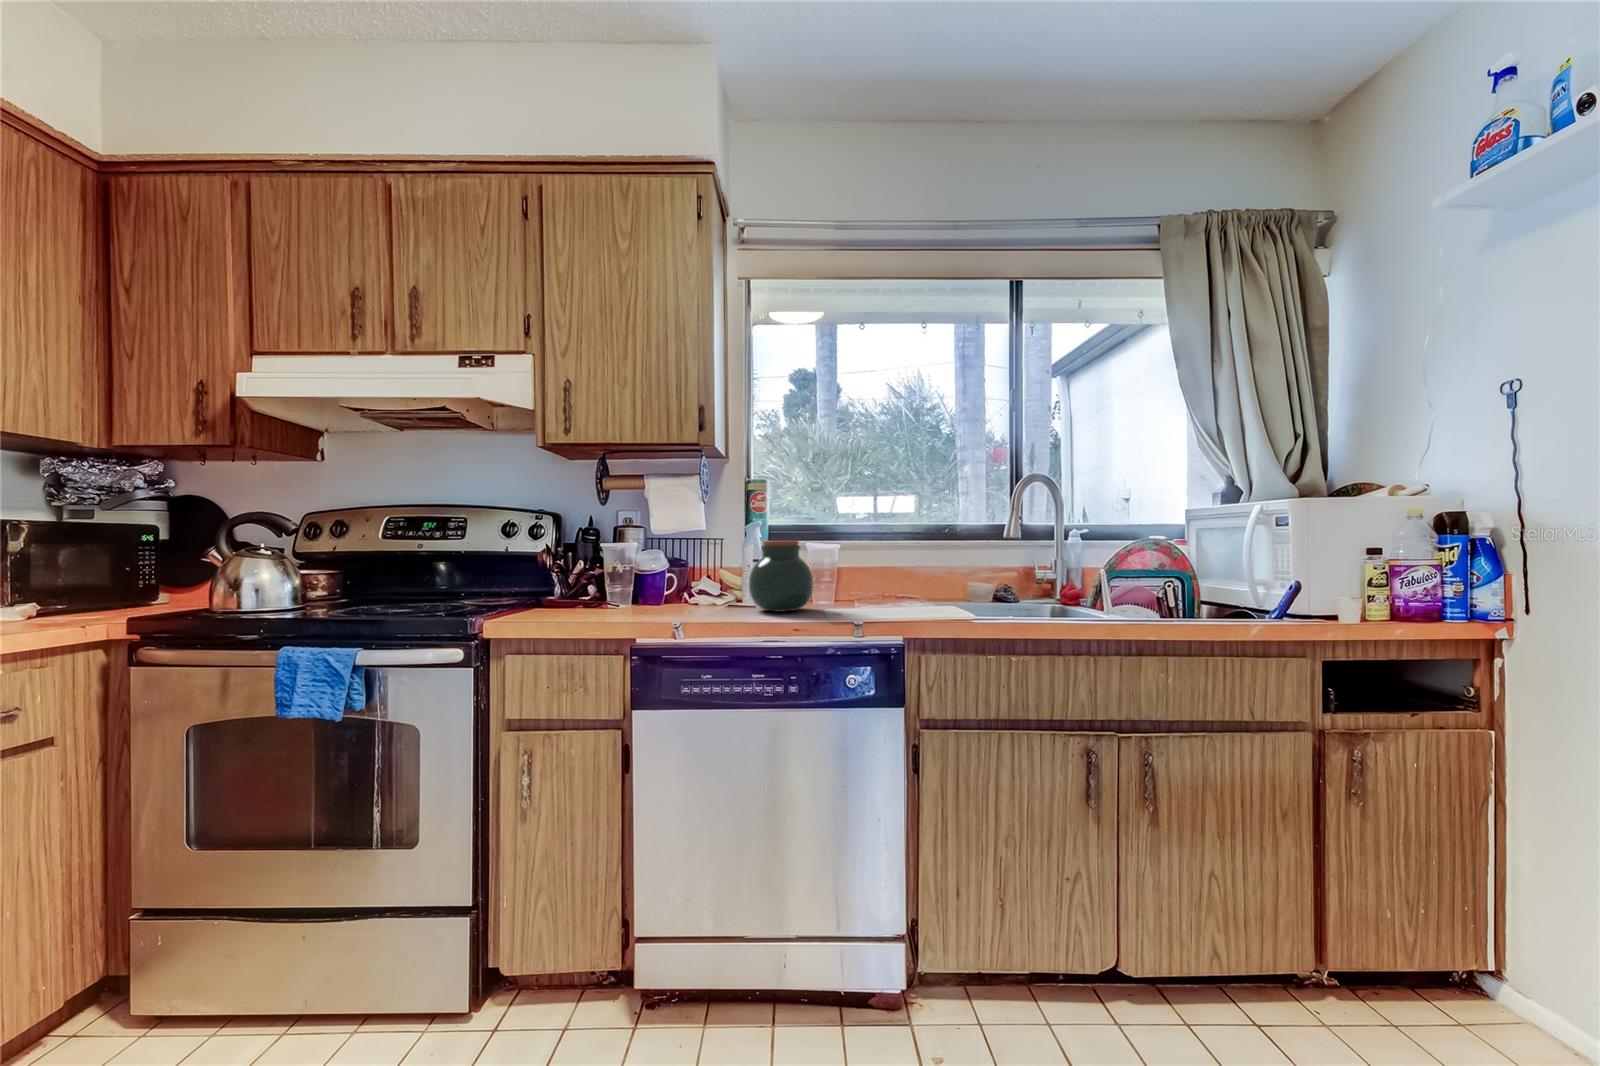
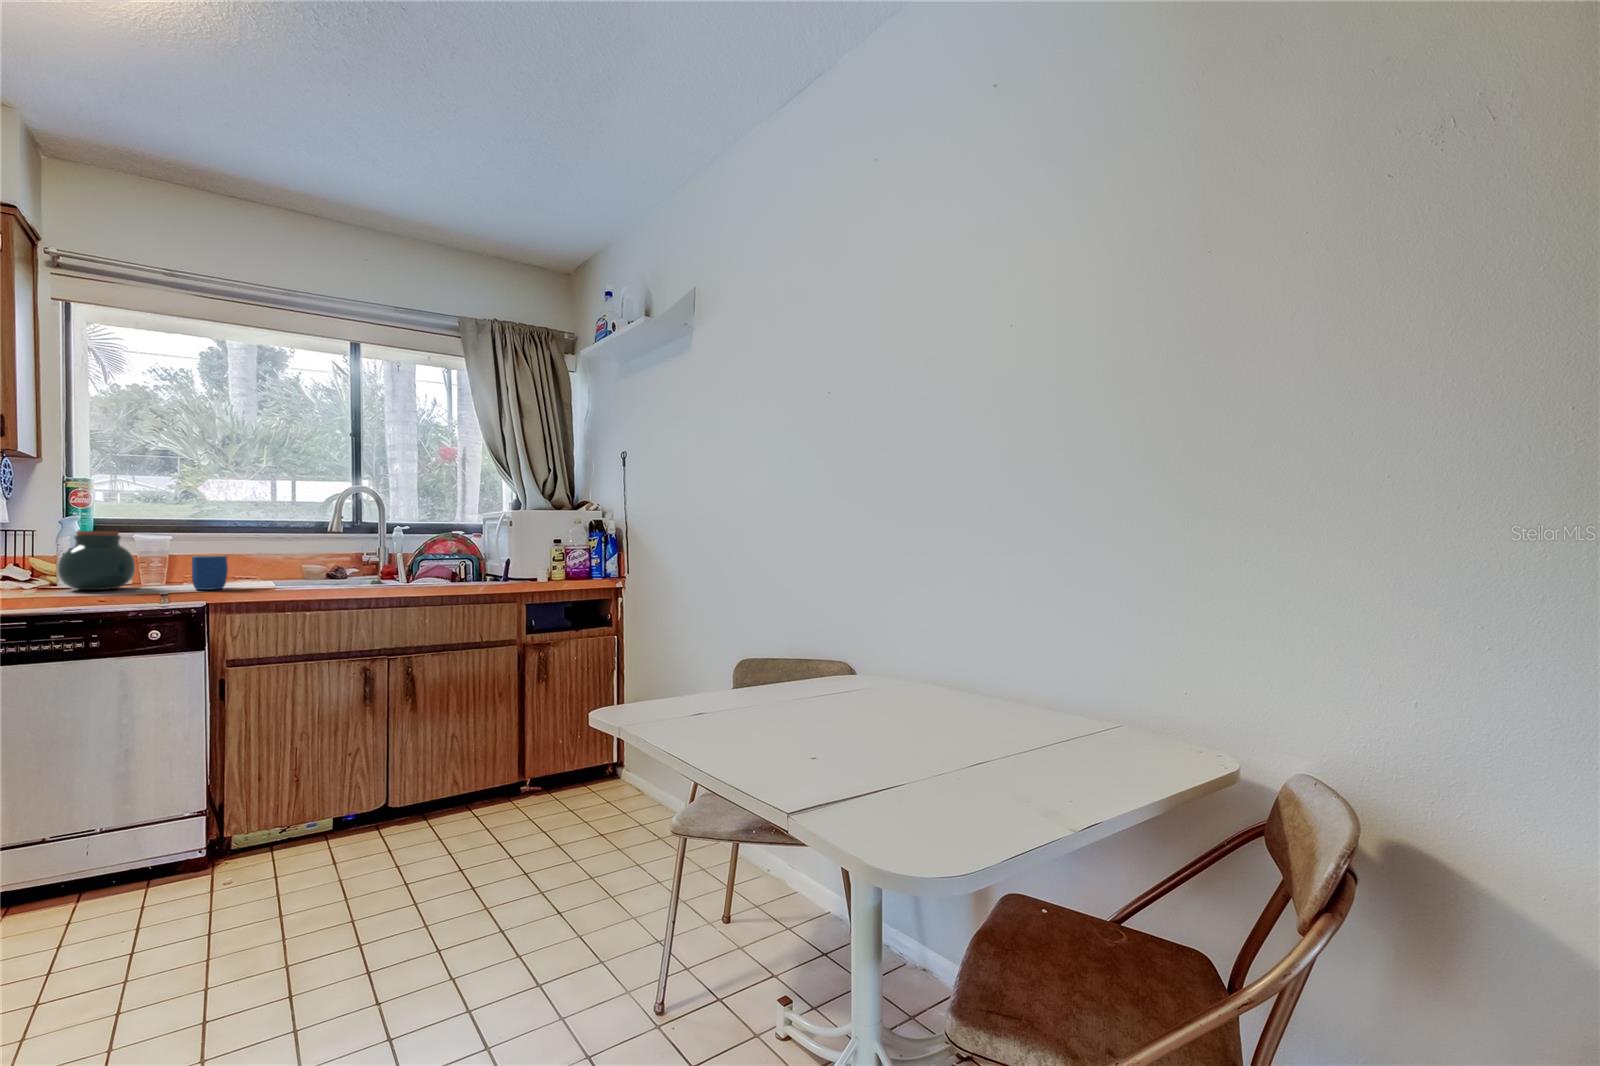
mug: none [870,571,906,617] -> present [192,556,228,590]

